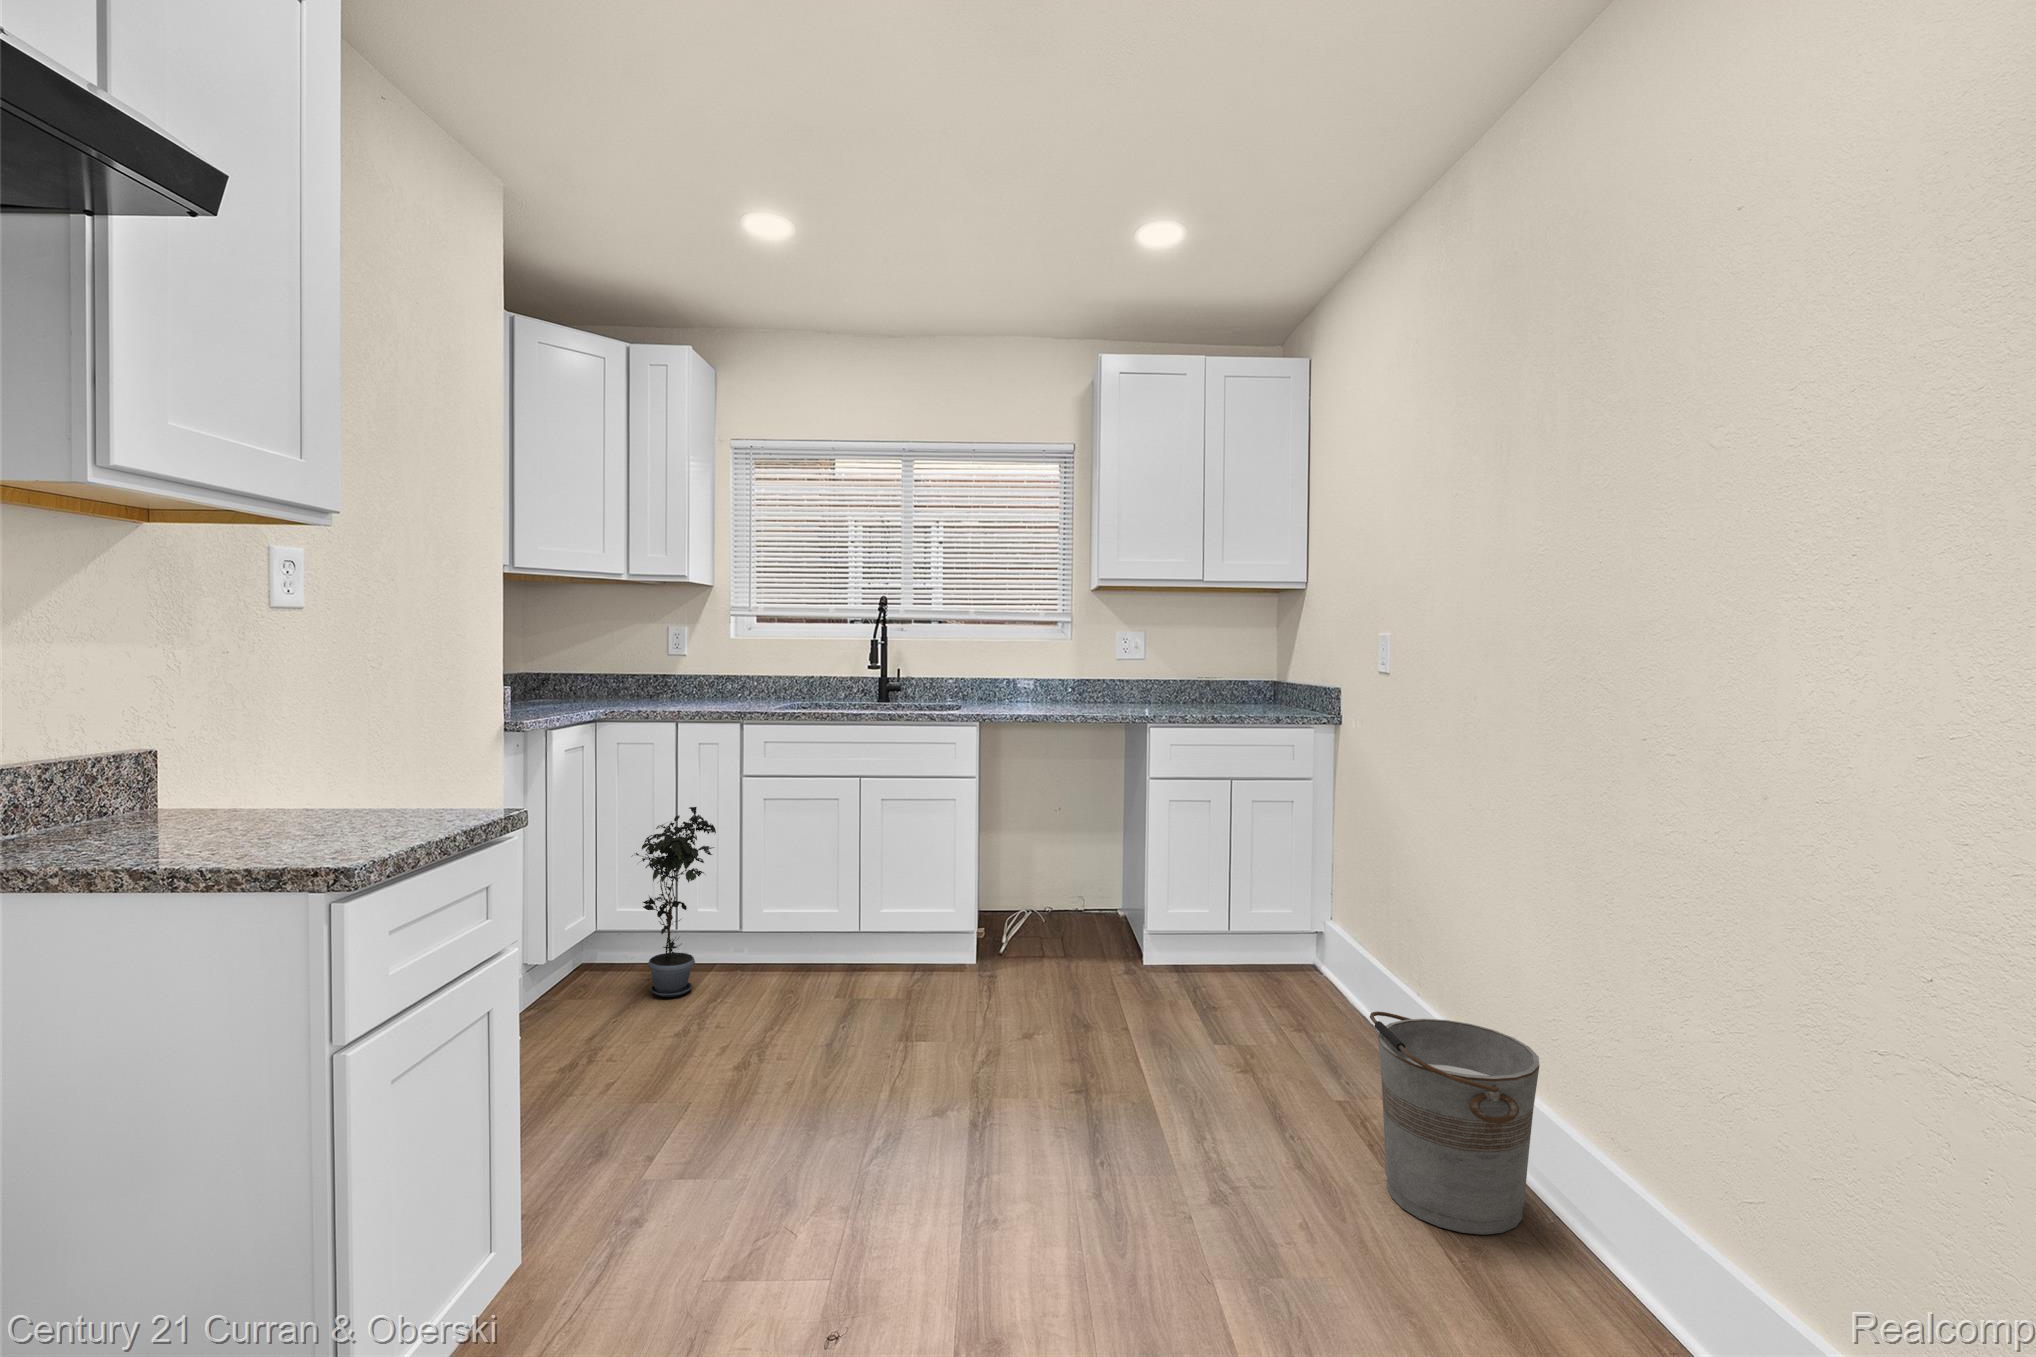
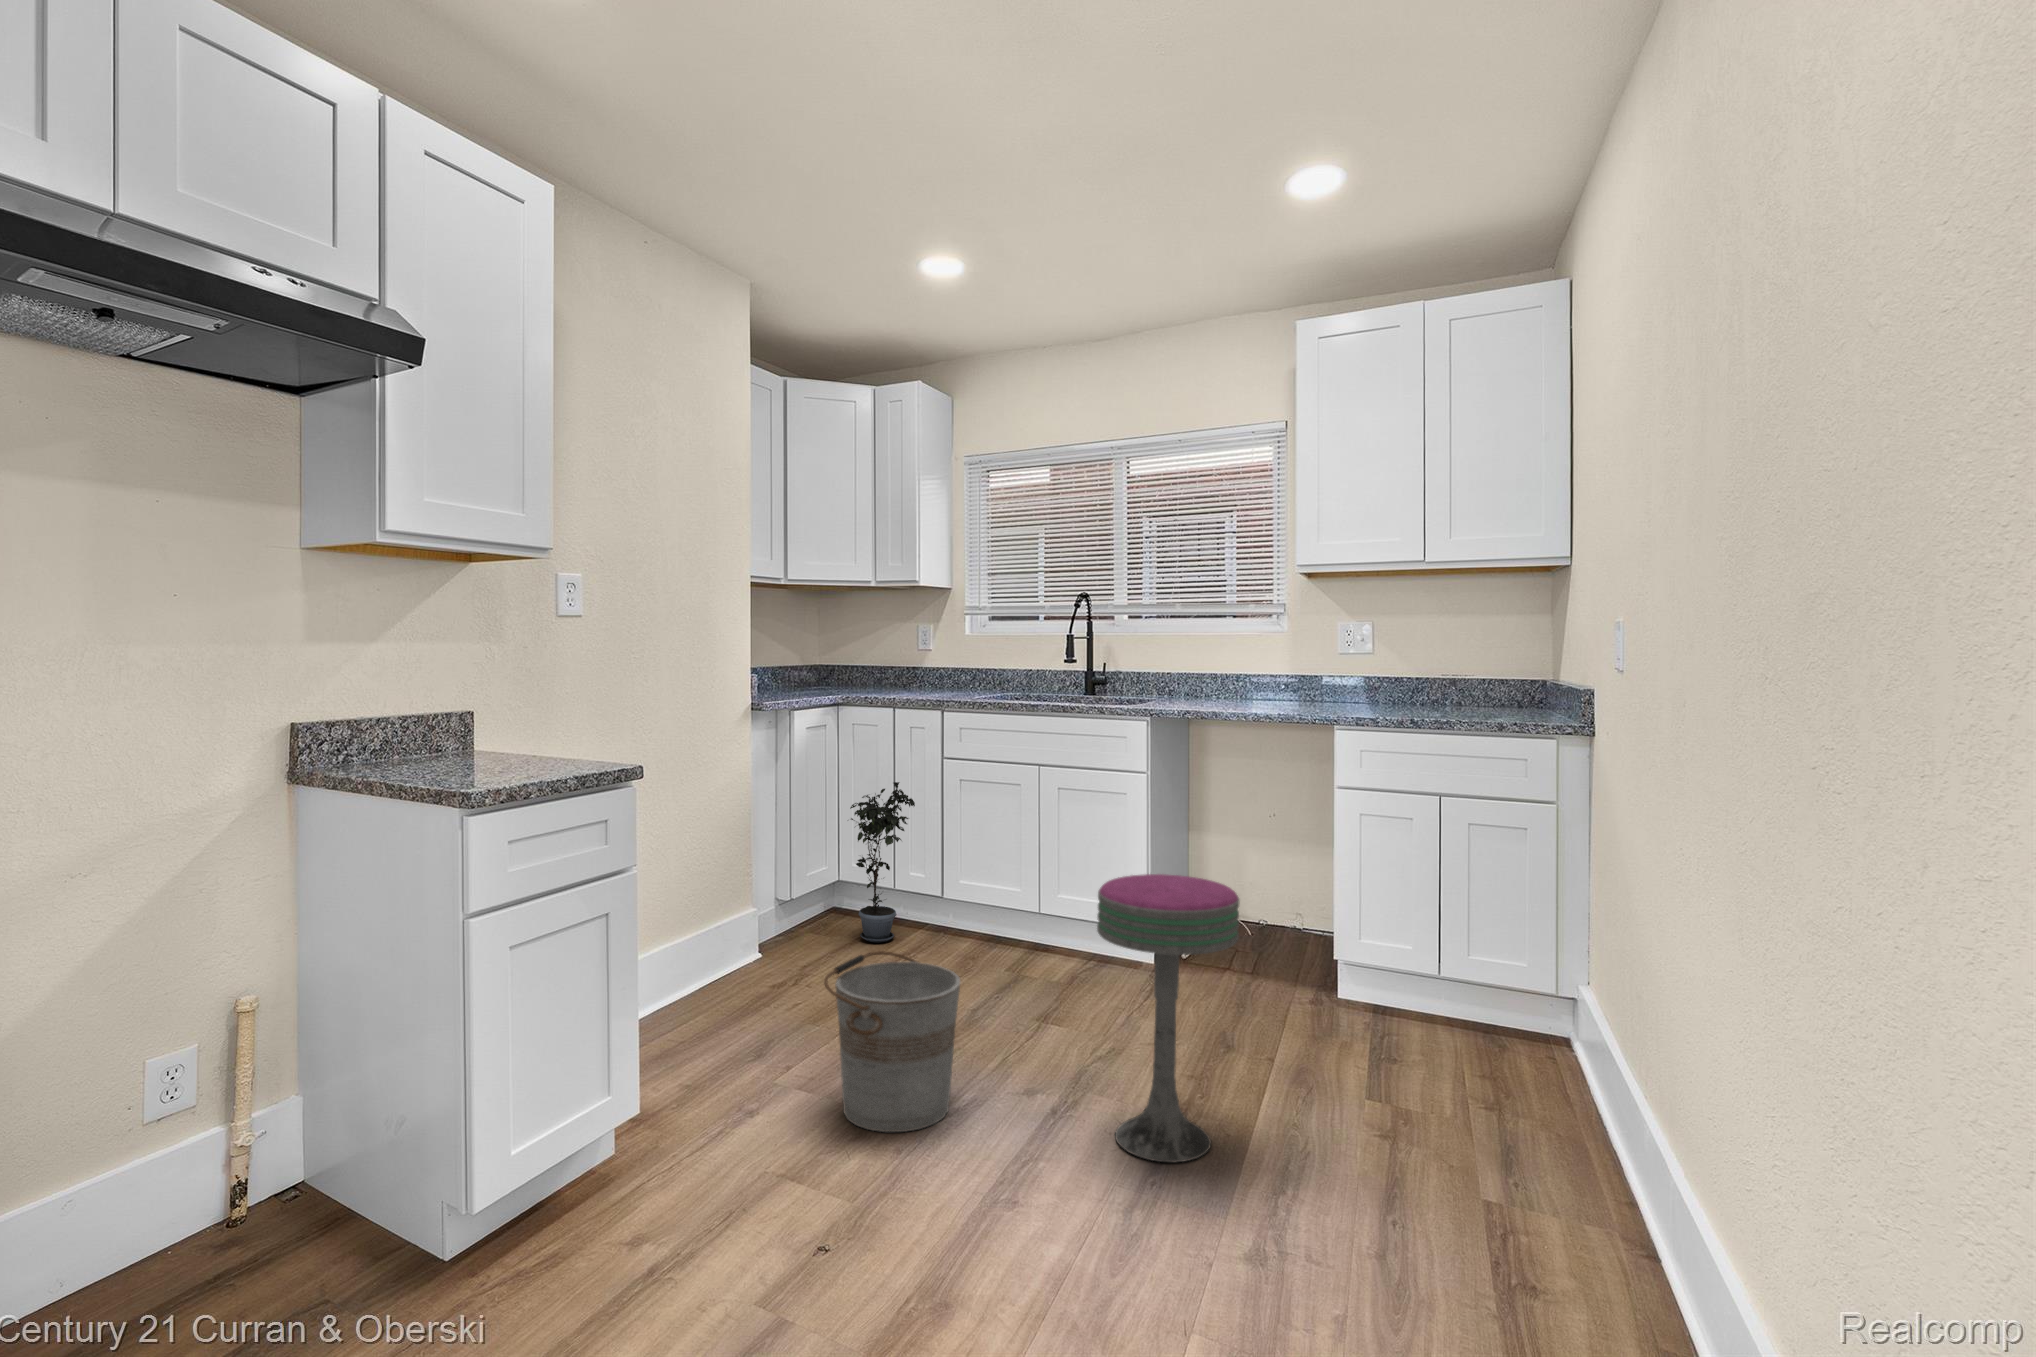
bar stool: none [1083,891,1237,1210] -> present [1097,874,1239,1162]
bucket: present [1370,1012,1540,1235] -> present [824,951,960,1132]

